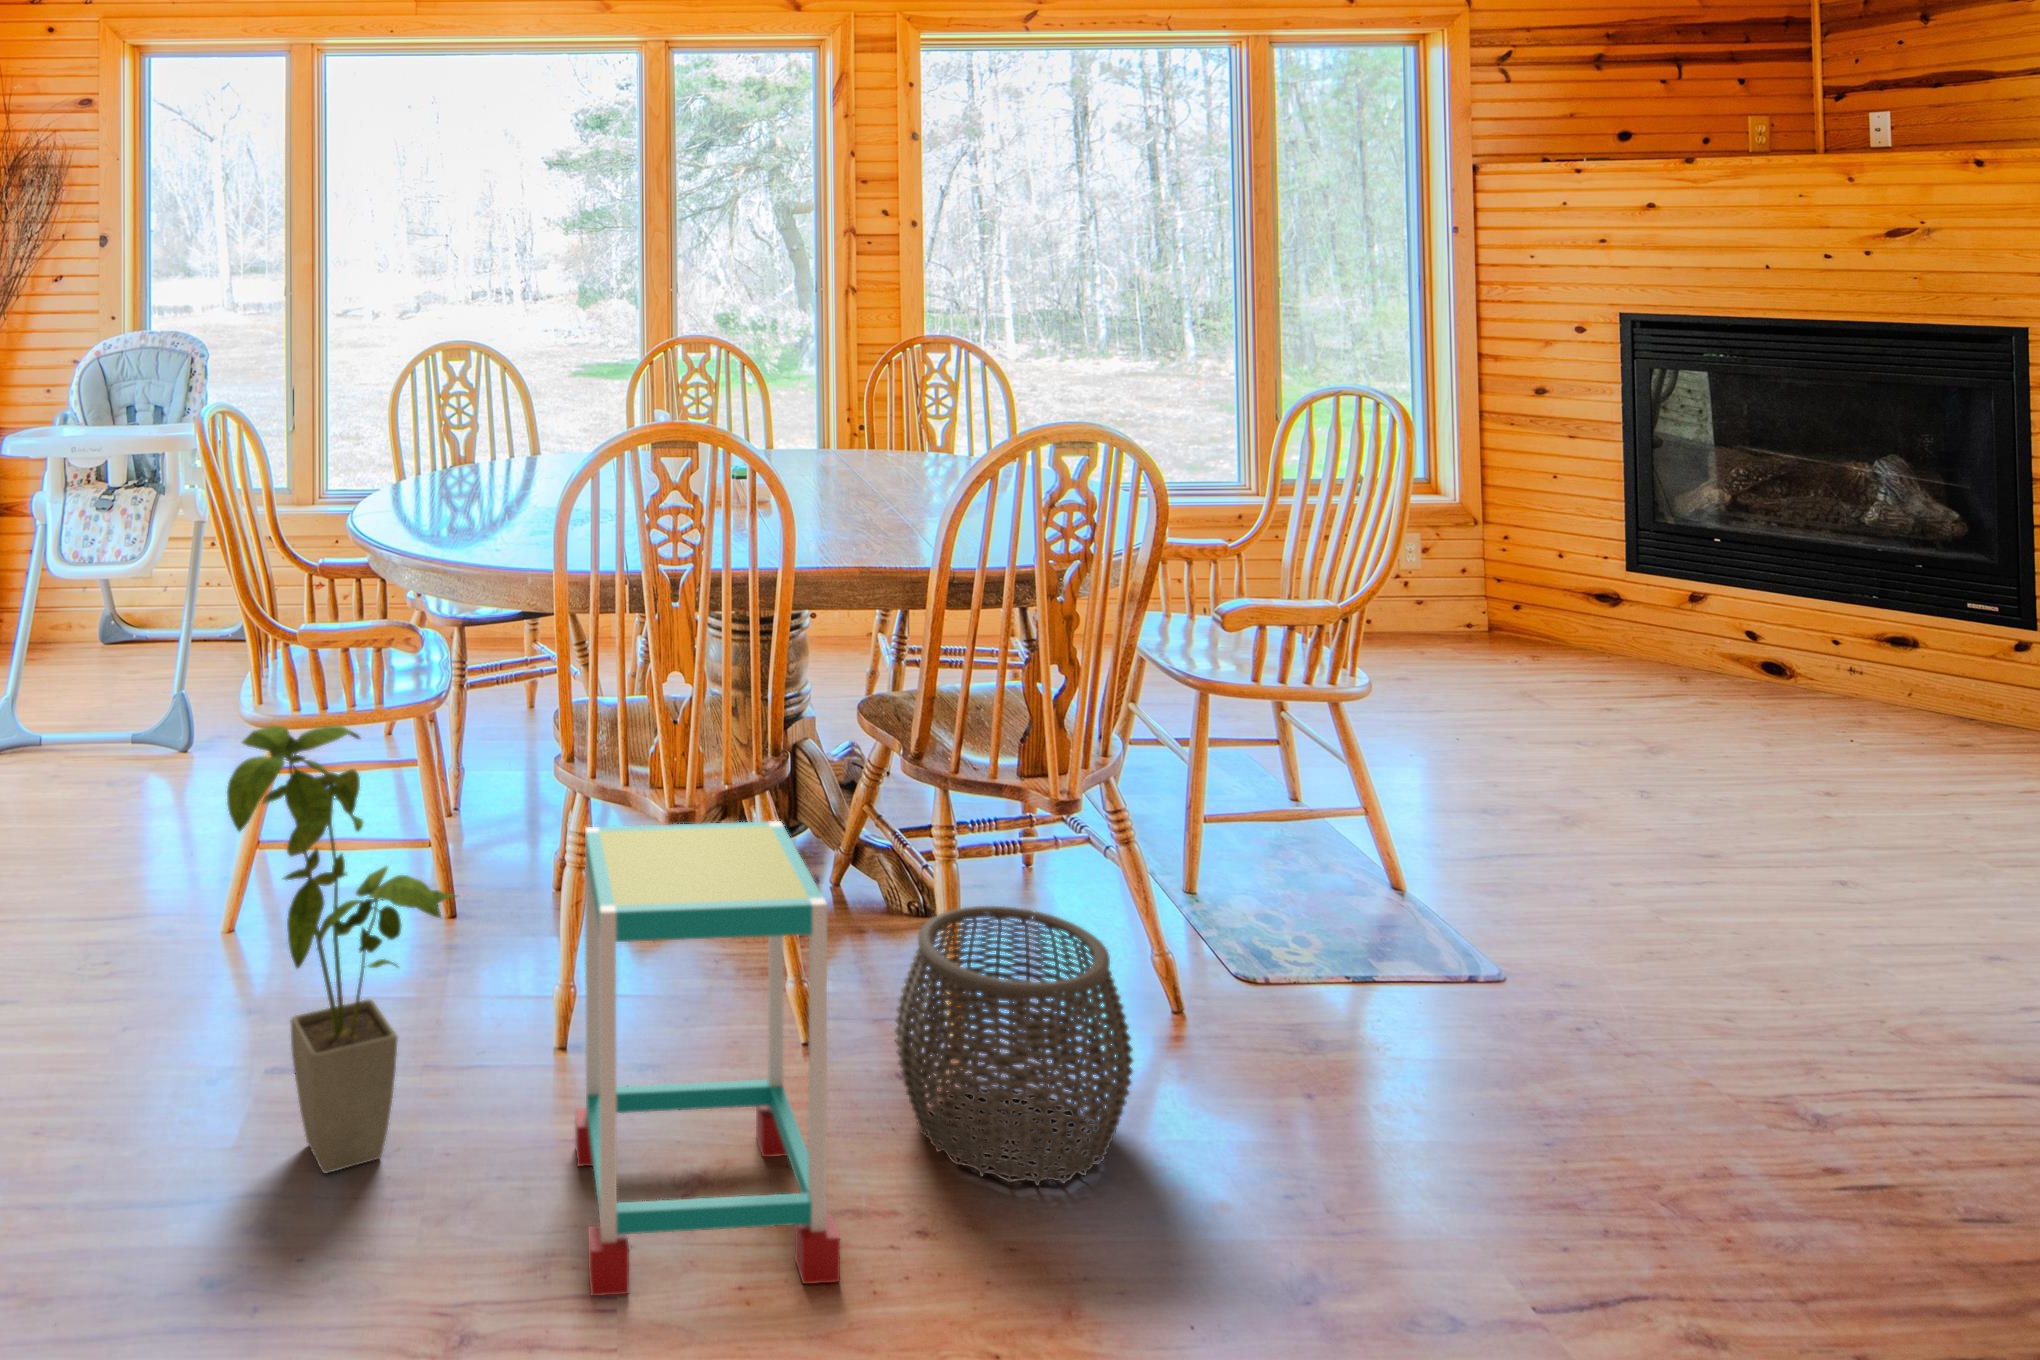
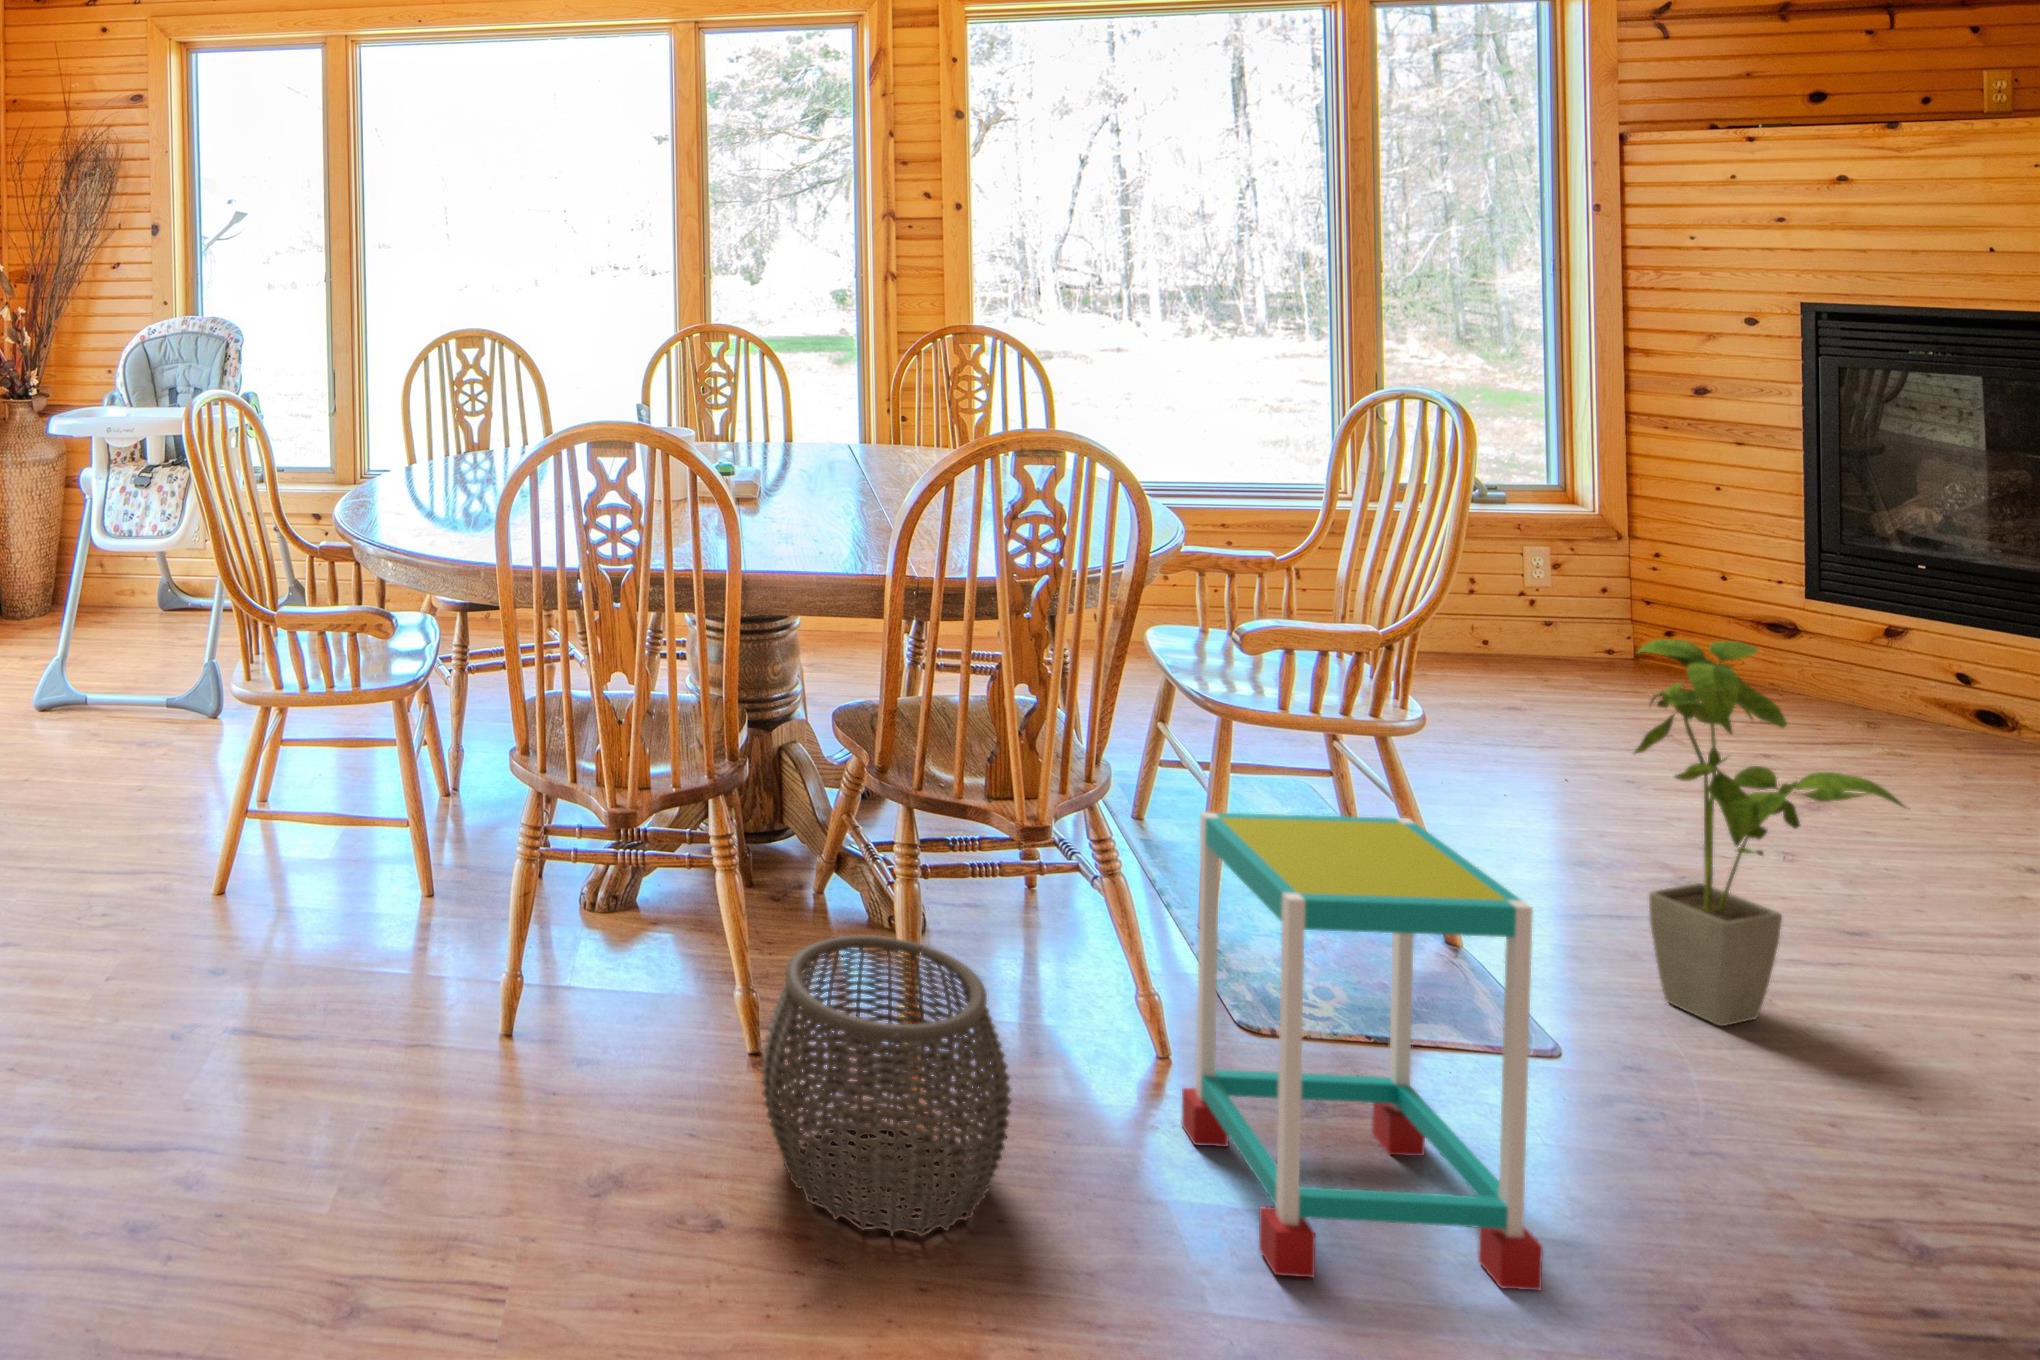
house plant: present [227,726,456,1173] -> present [1634,639,1905,1026]
side table: present [575,821,840,1296] -> present [1181,812,1543,1290]

